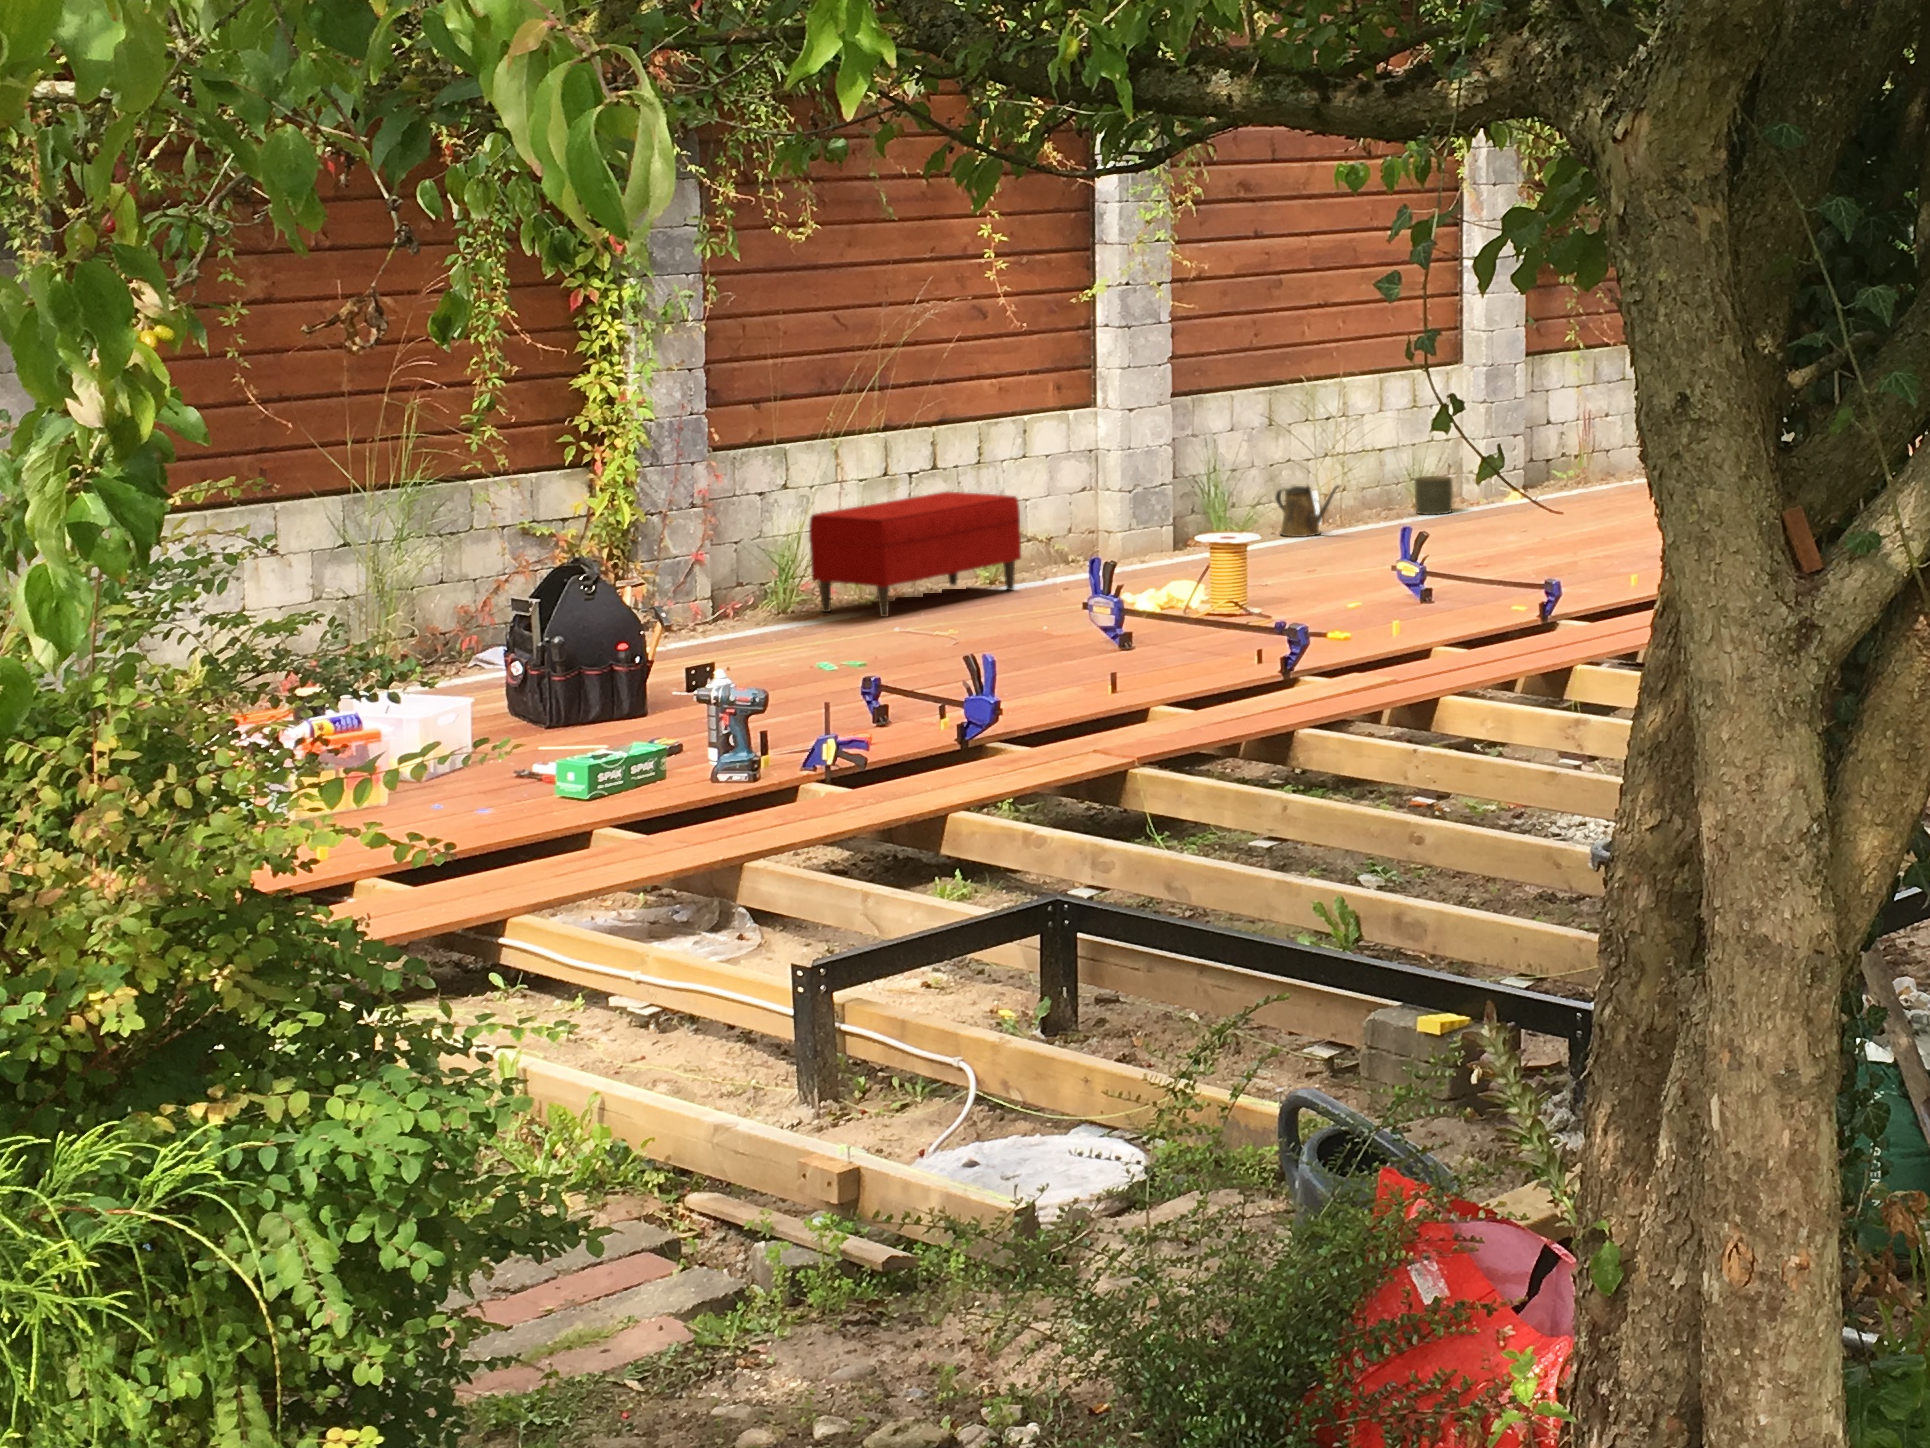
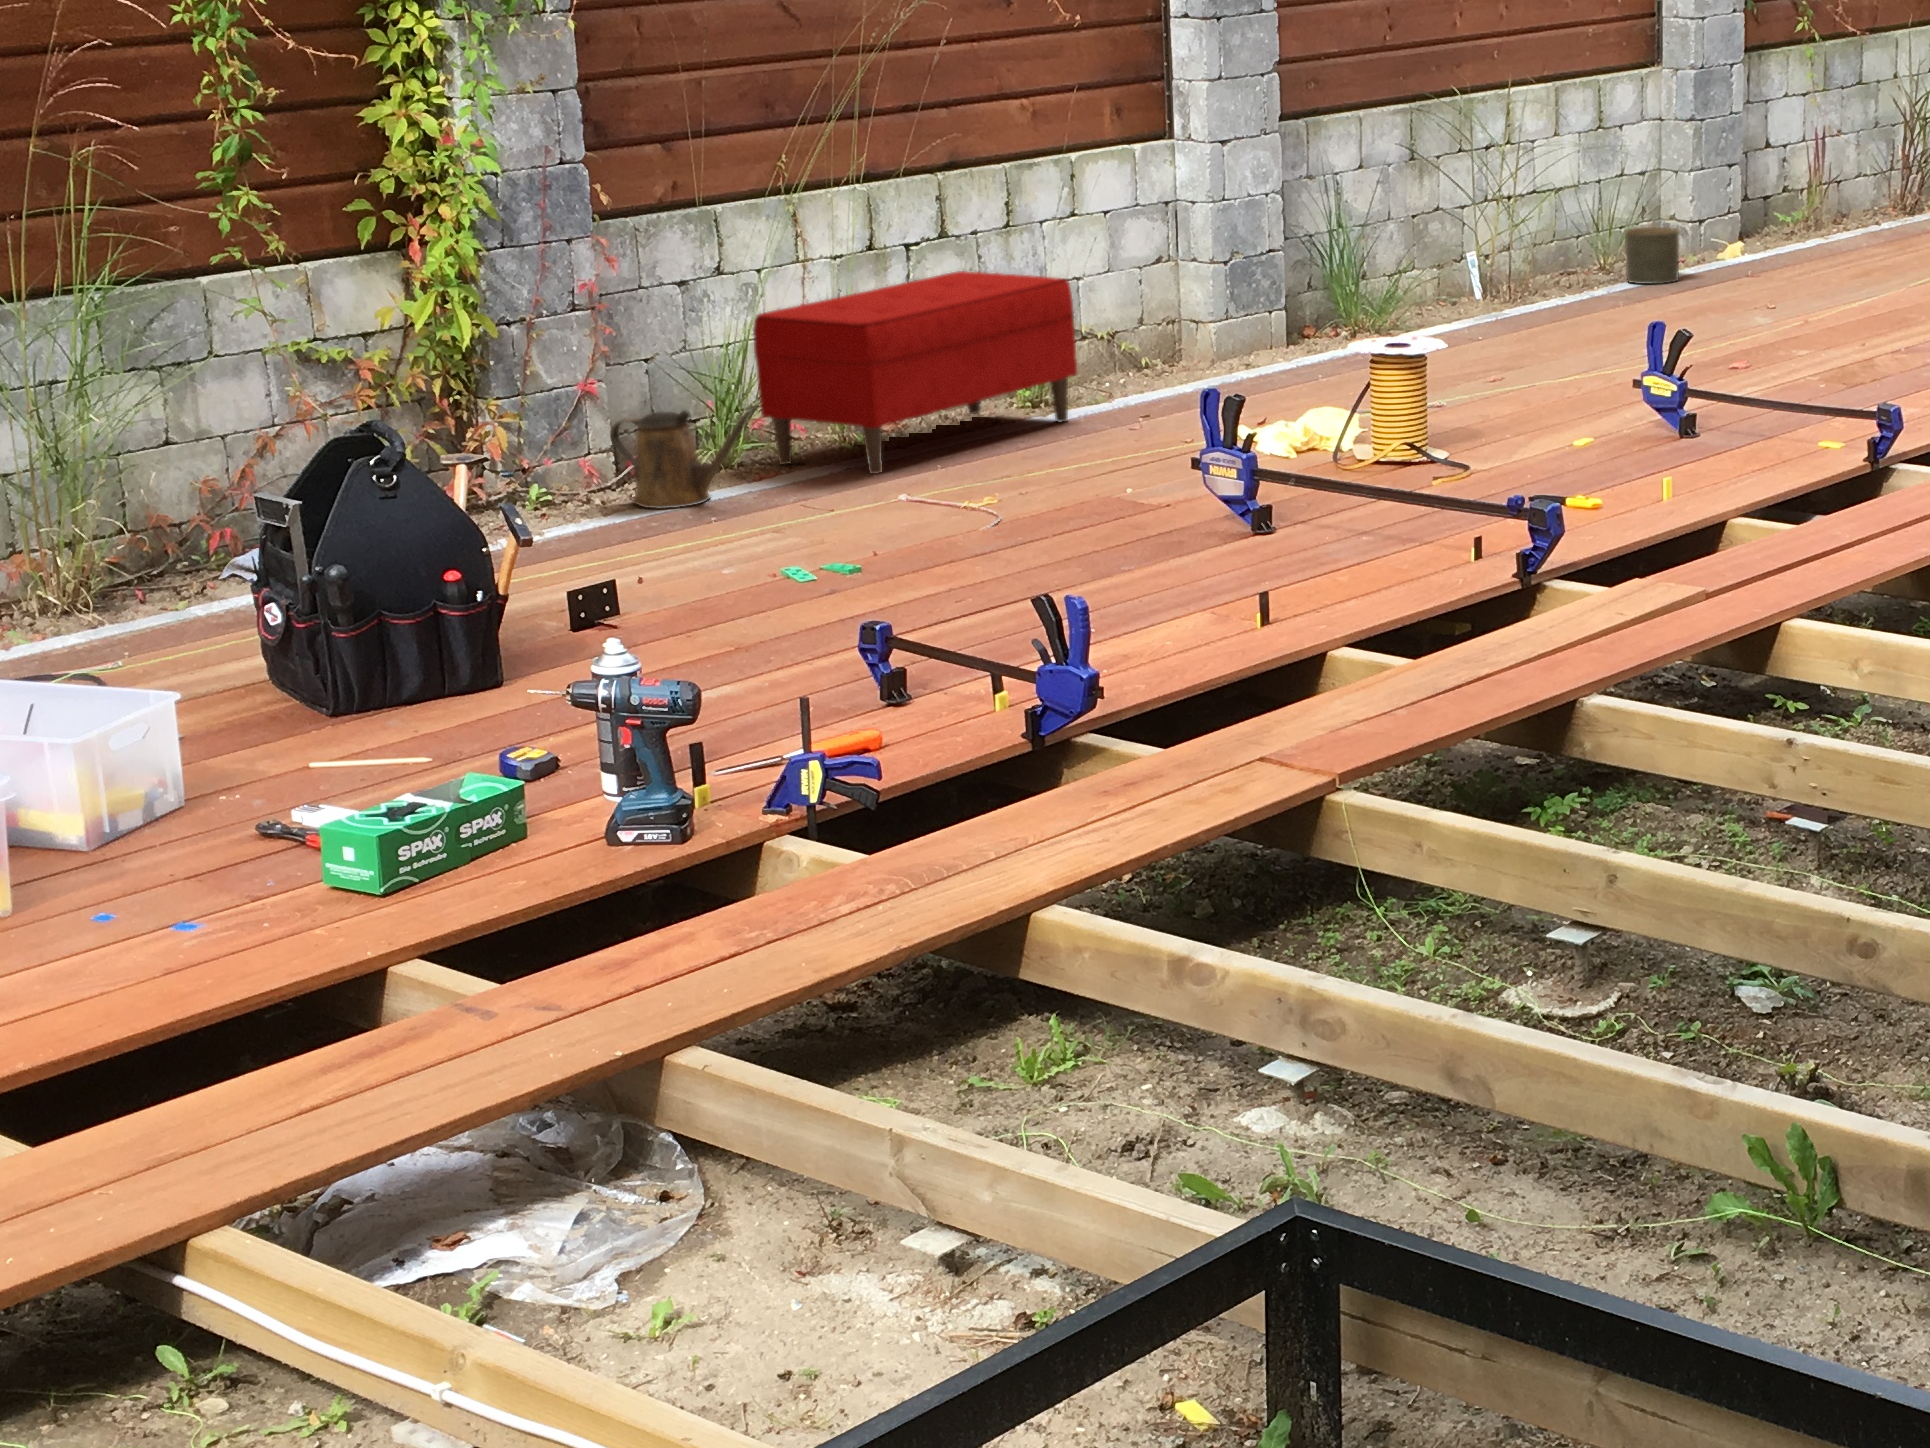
watering can: present [1276,486,1339,537] -> present [610,405,760,509]

